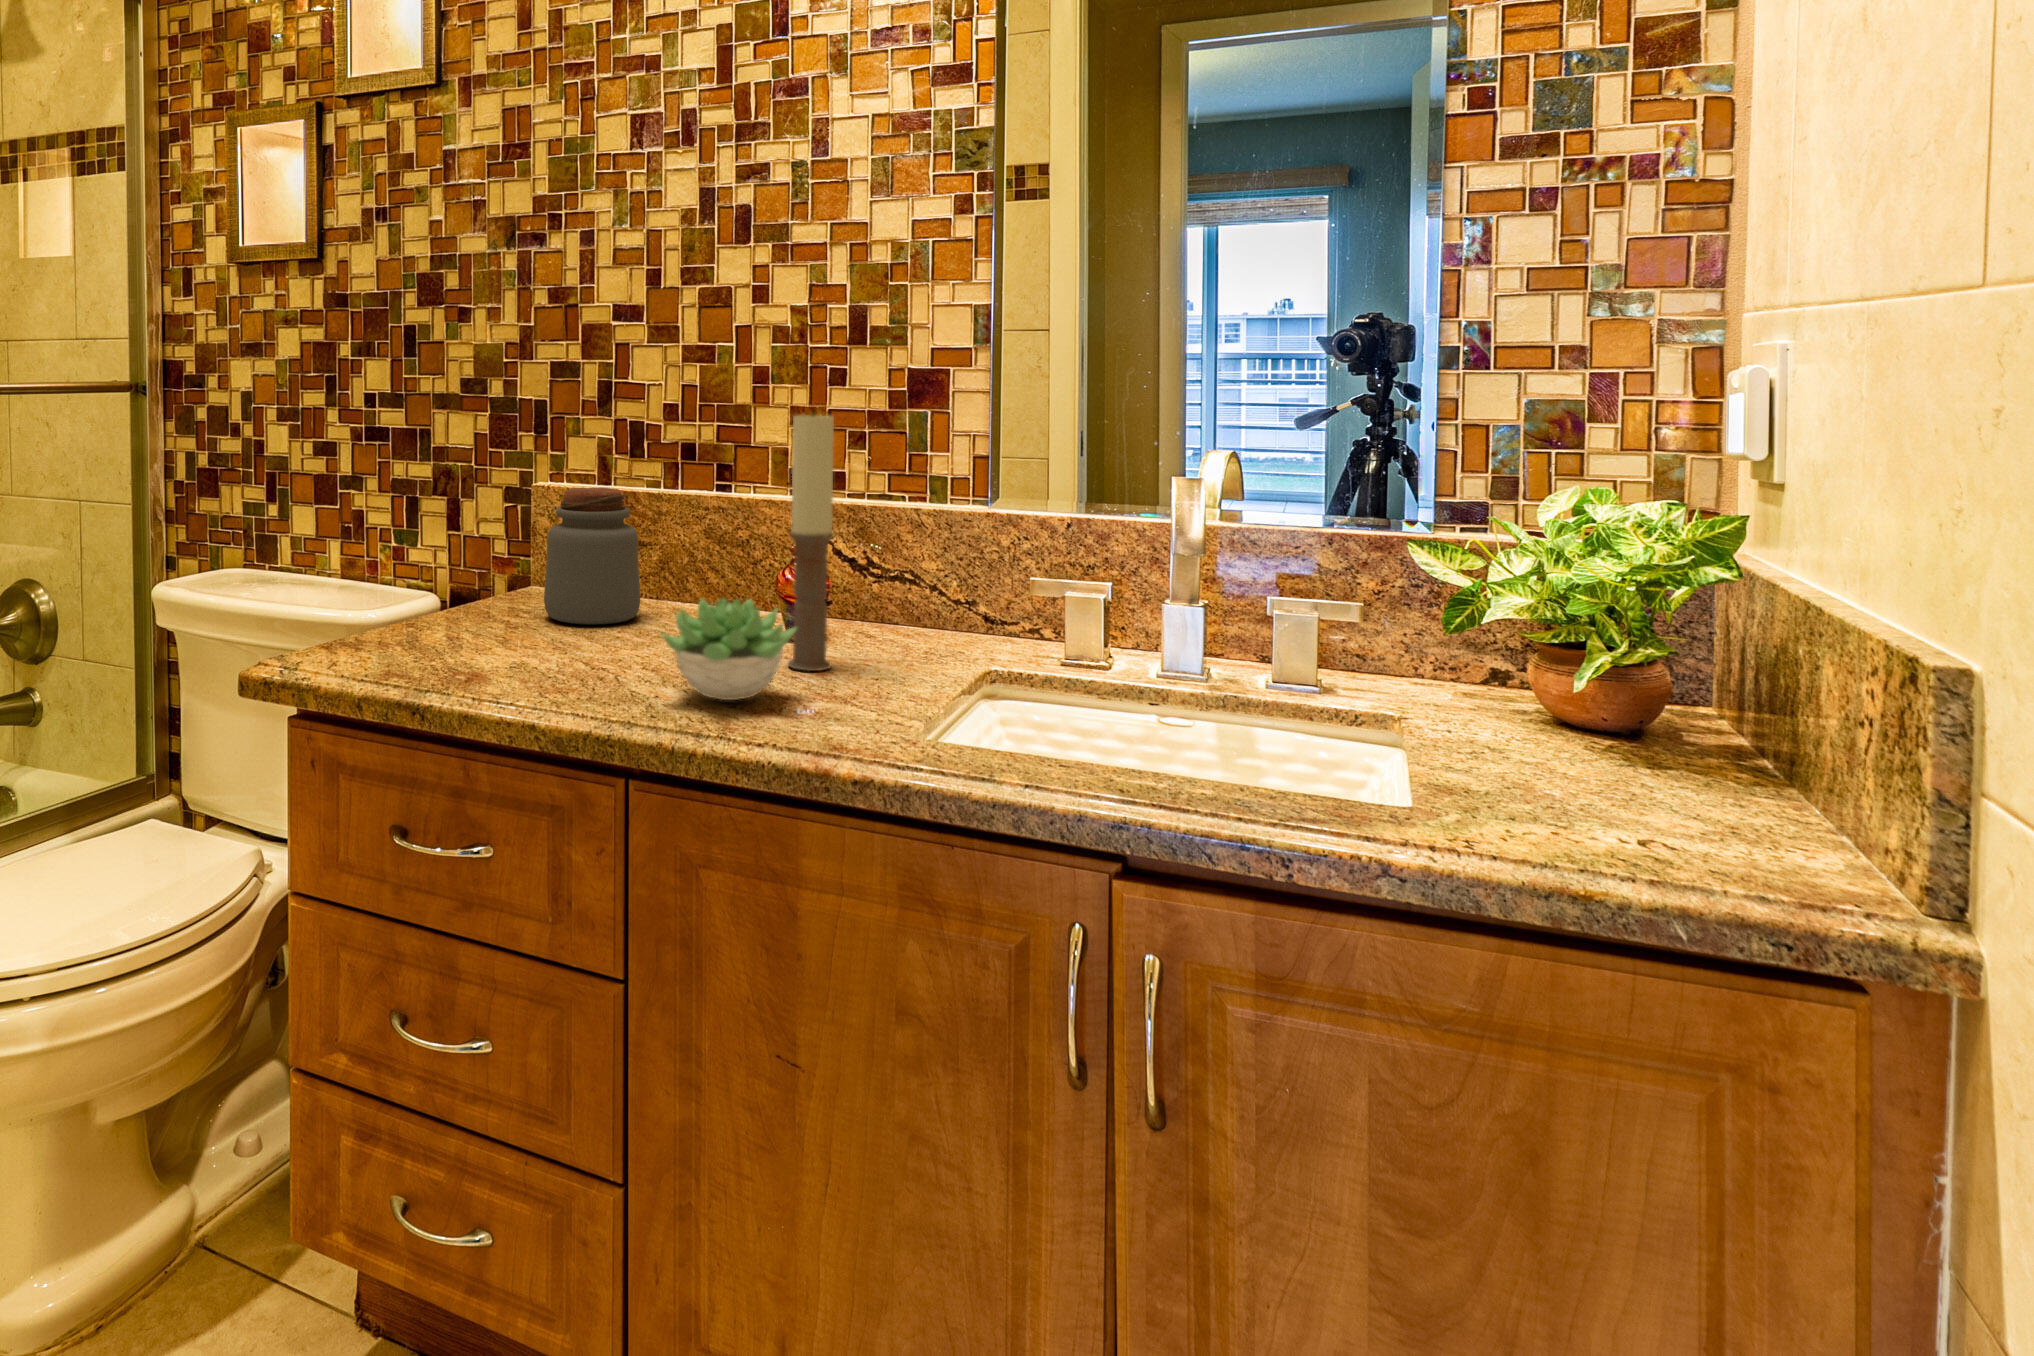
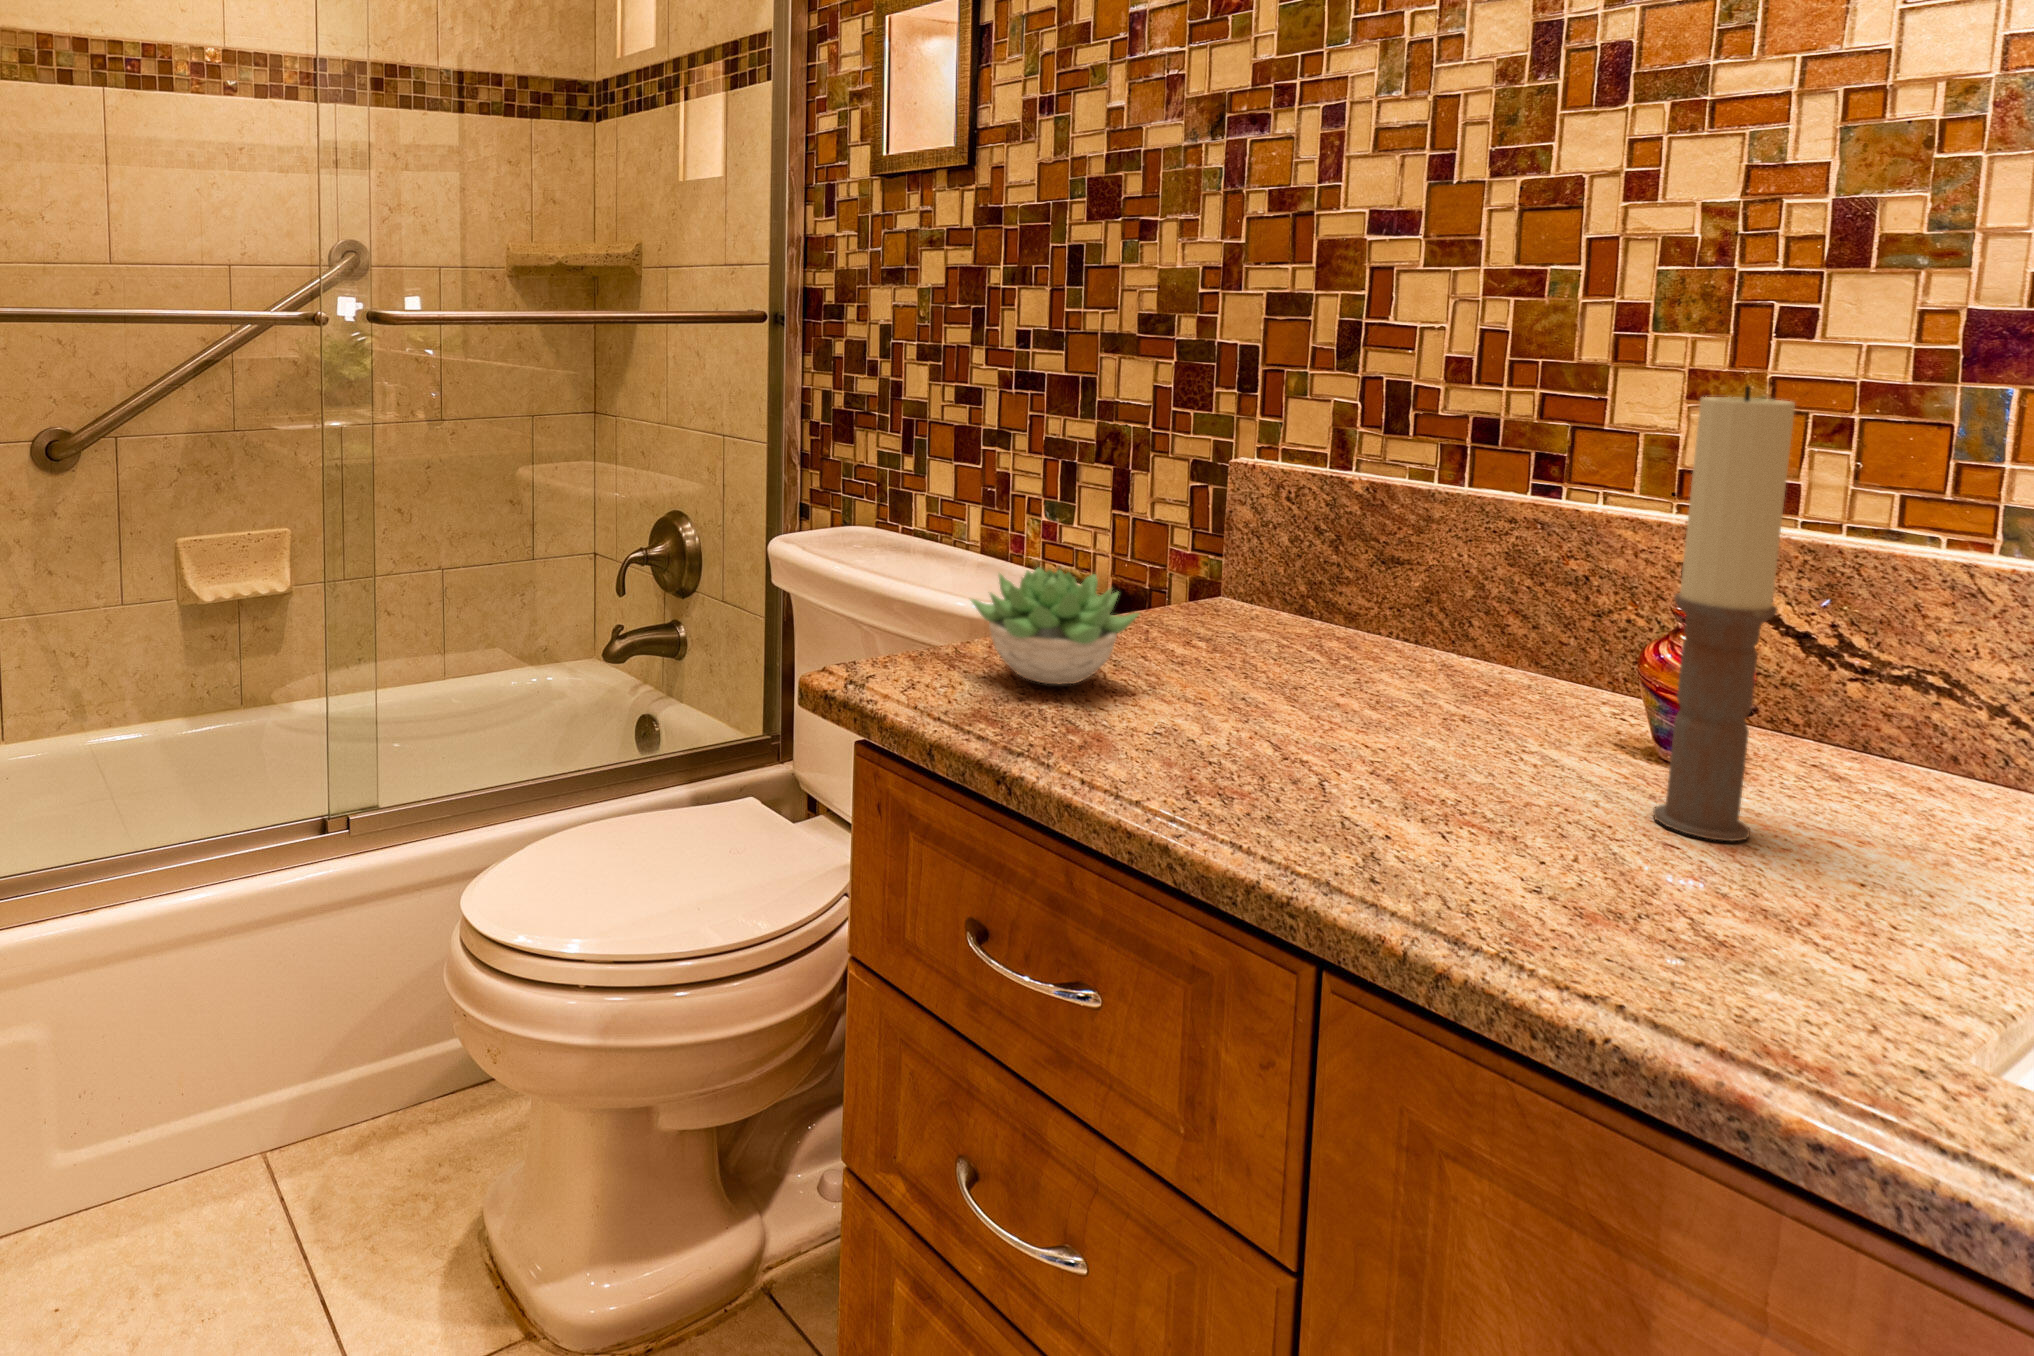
jar: present [544,488,640,625] -> none [1229,474,1383,676]
succulent plant: present [661,599,797,700] -> present [971,567,1139,684]

